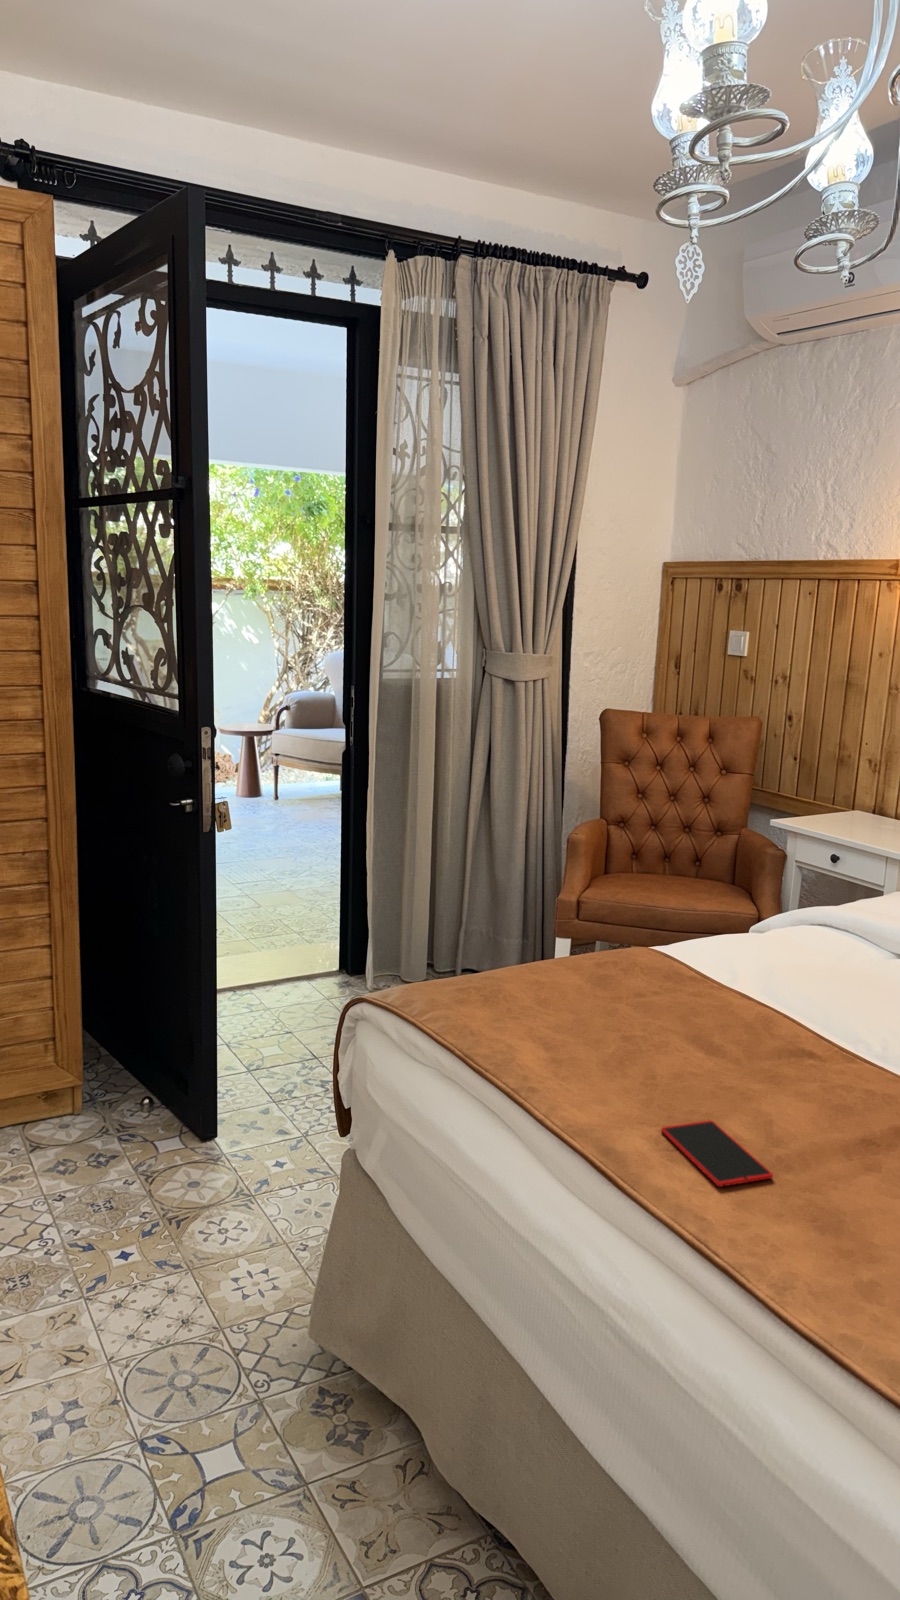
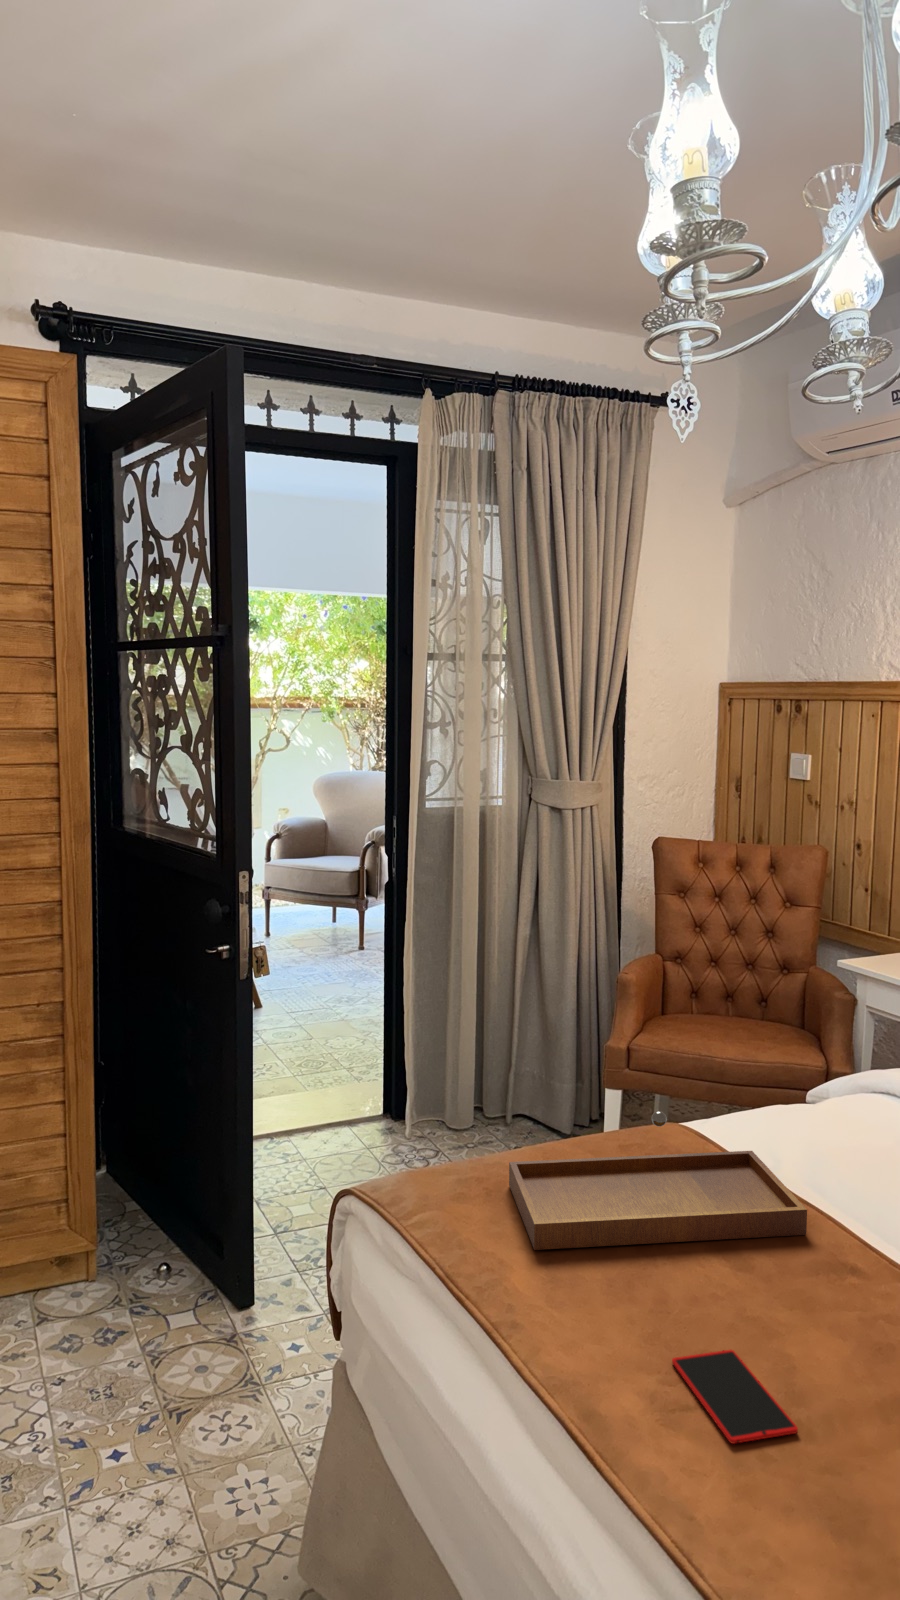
tray: none [498,933,767,1050] -> present [509,1111,807,1250]

